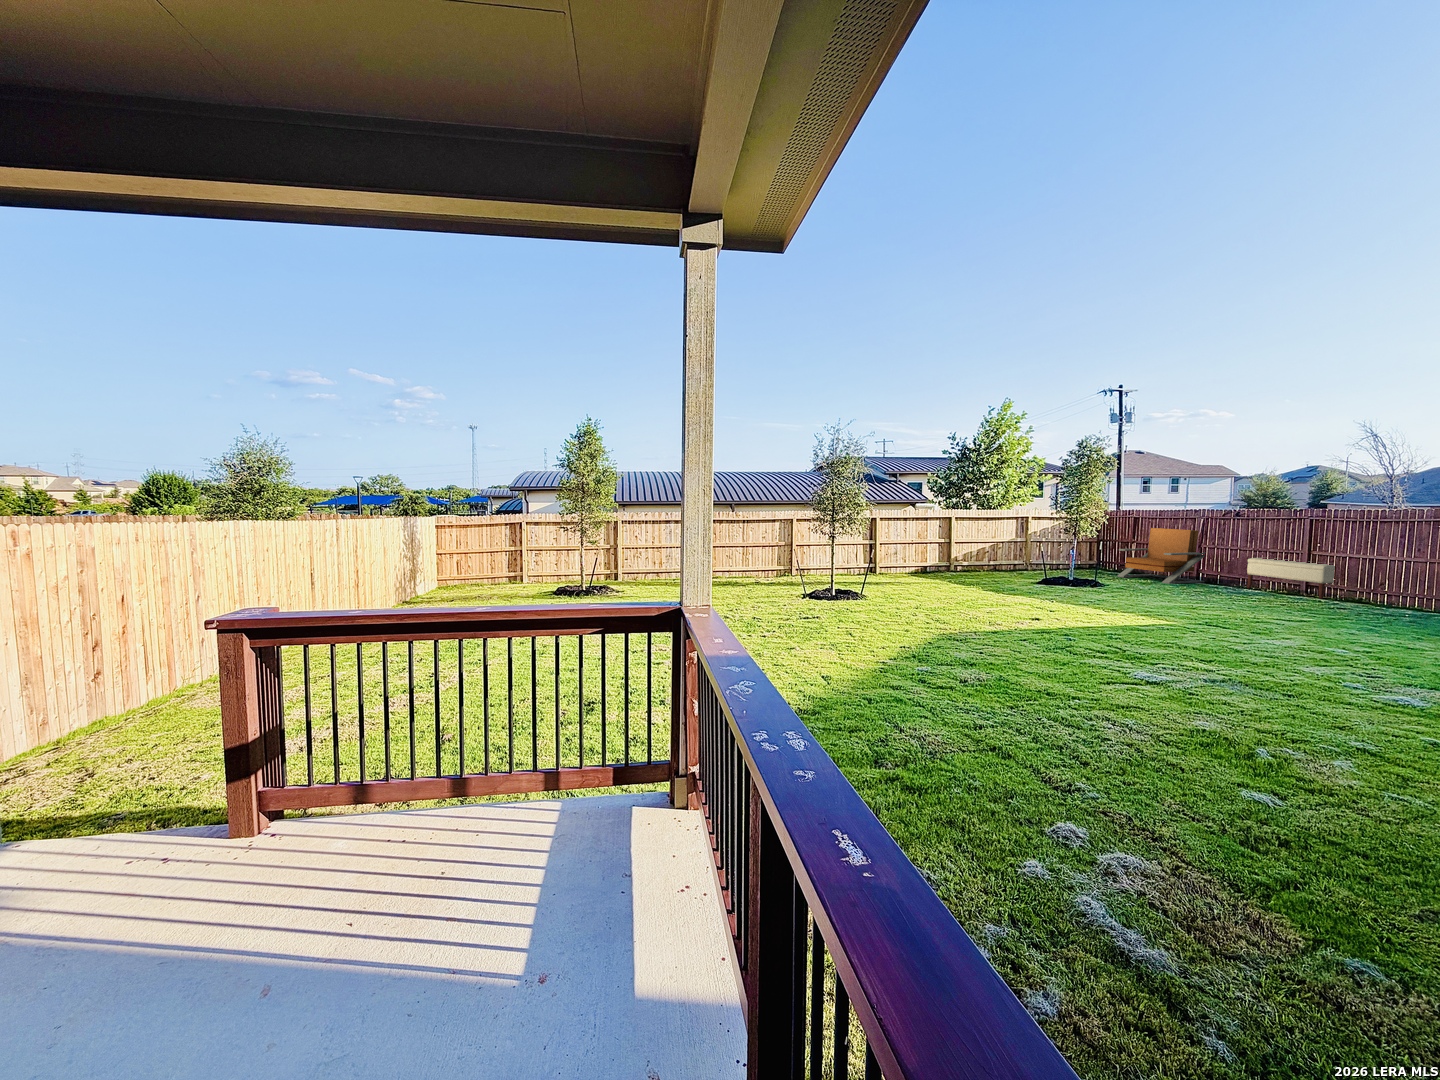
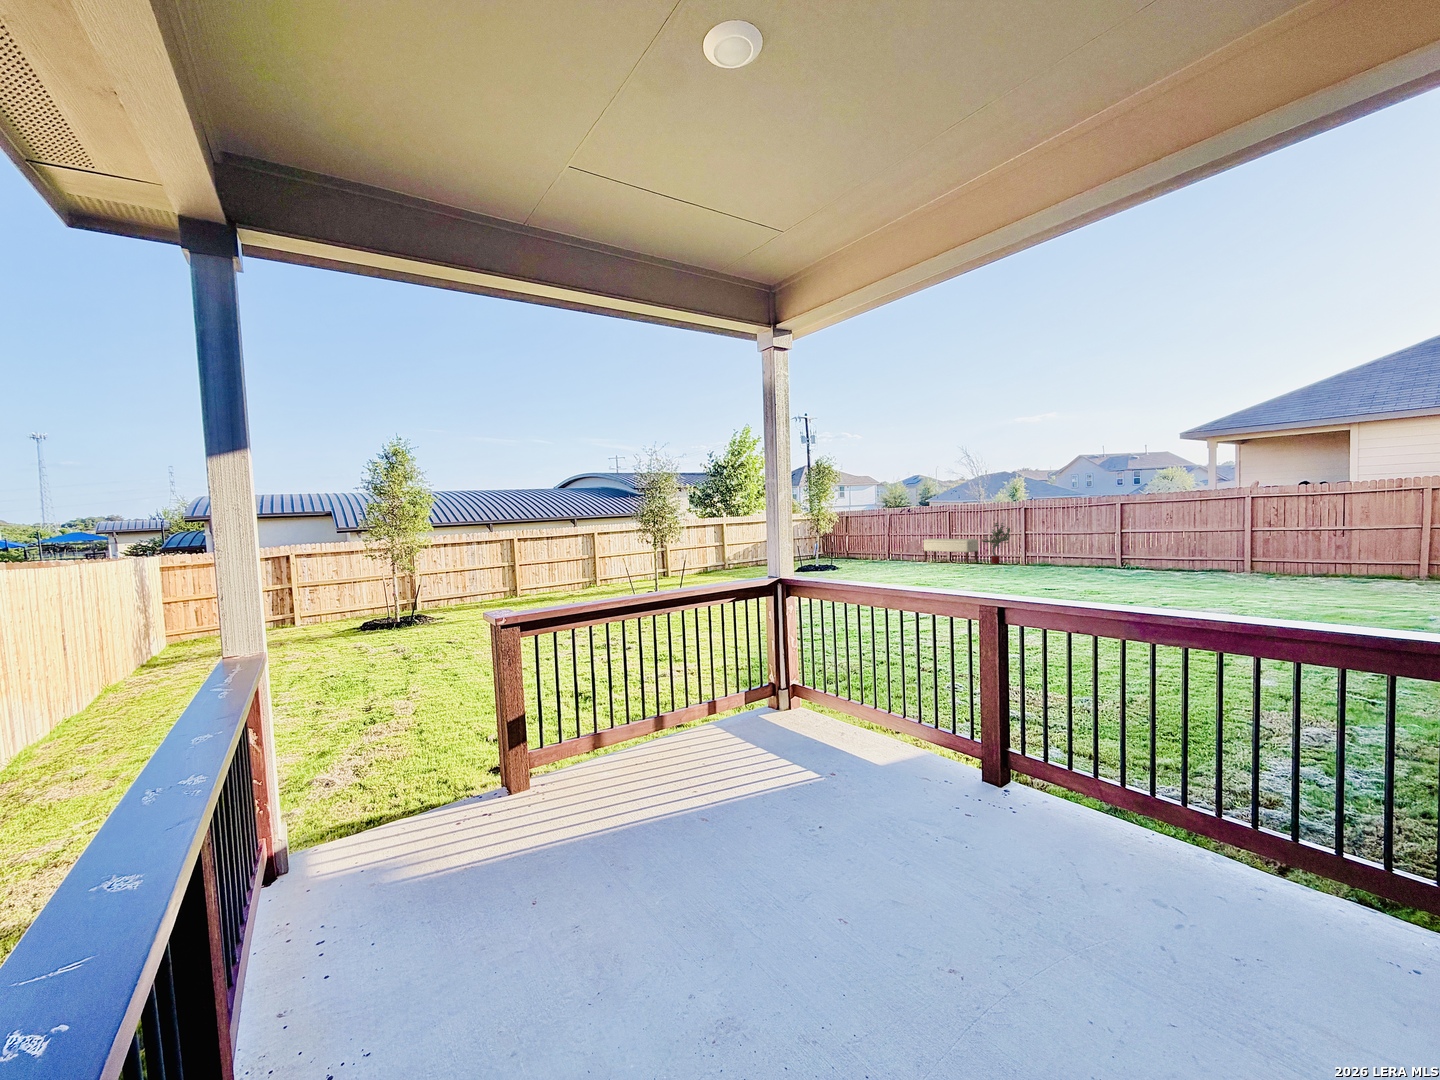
lounge chair: present [1118,528,1205,584] -> none [842,522,898,563]
potted tree: none [1350,543,1413,606] -> present [982,523,1010,564]

